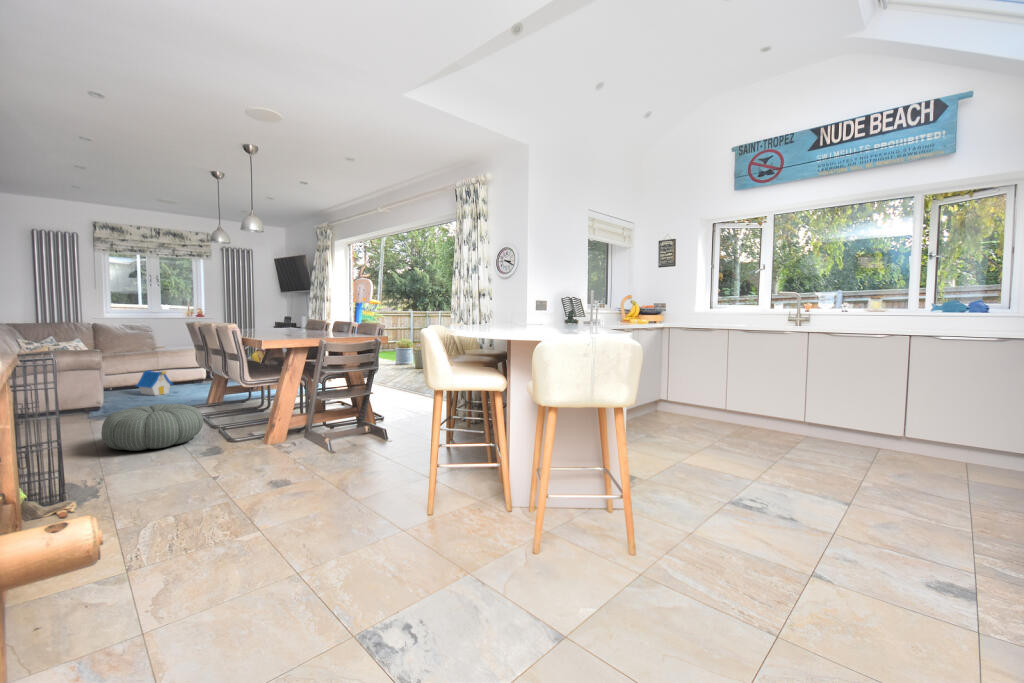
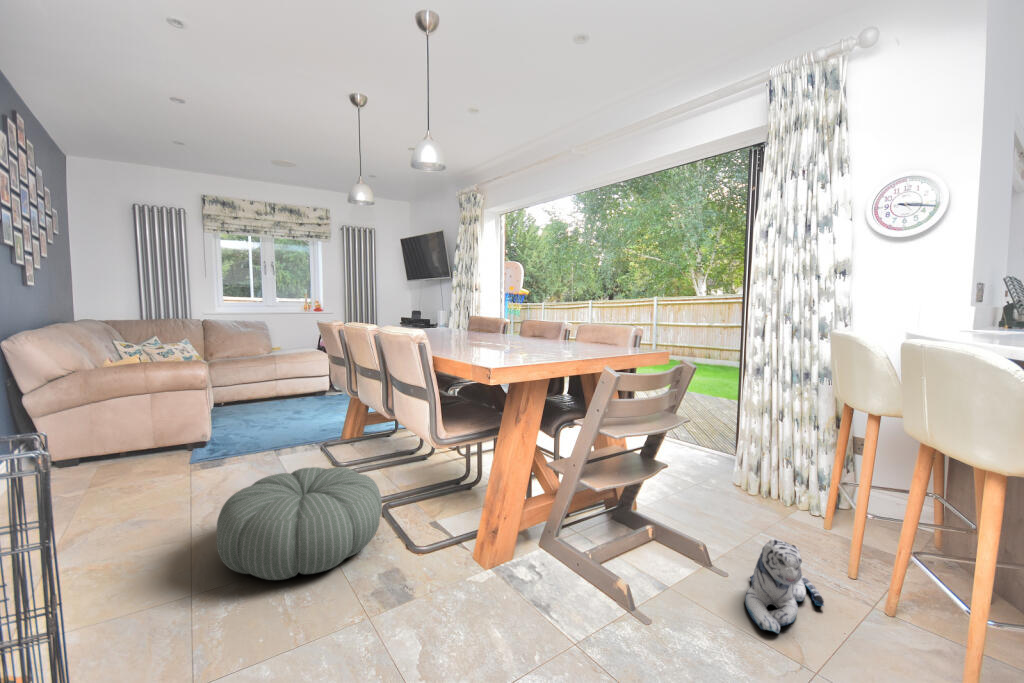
toy house: present [136,370,173,395] -> none [252,382,299,418]
plush toy: none [362,419,410,455] -> present [745,539,824,633]

